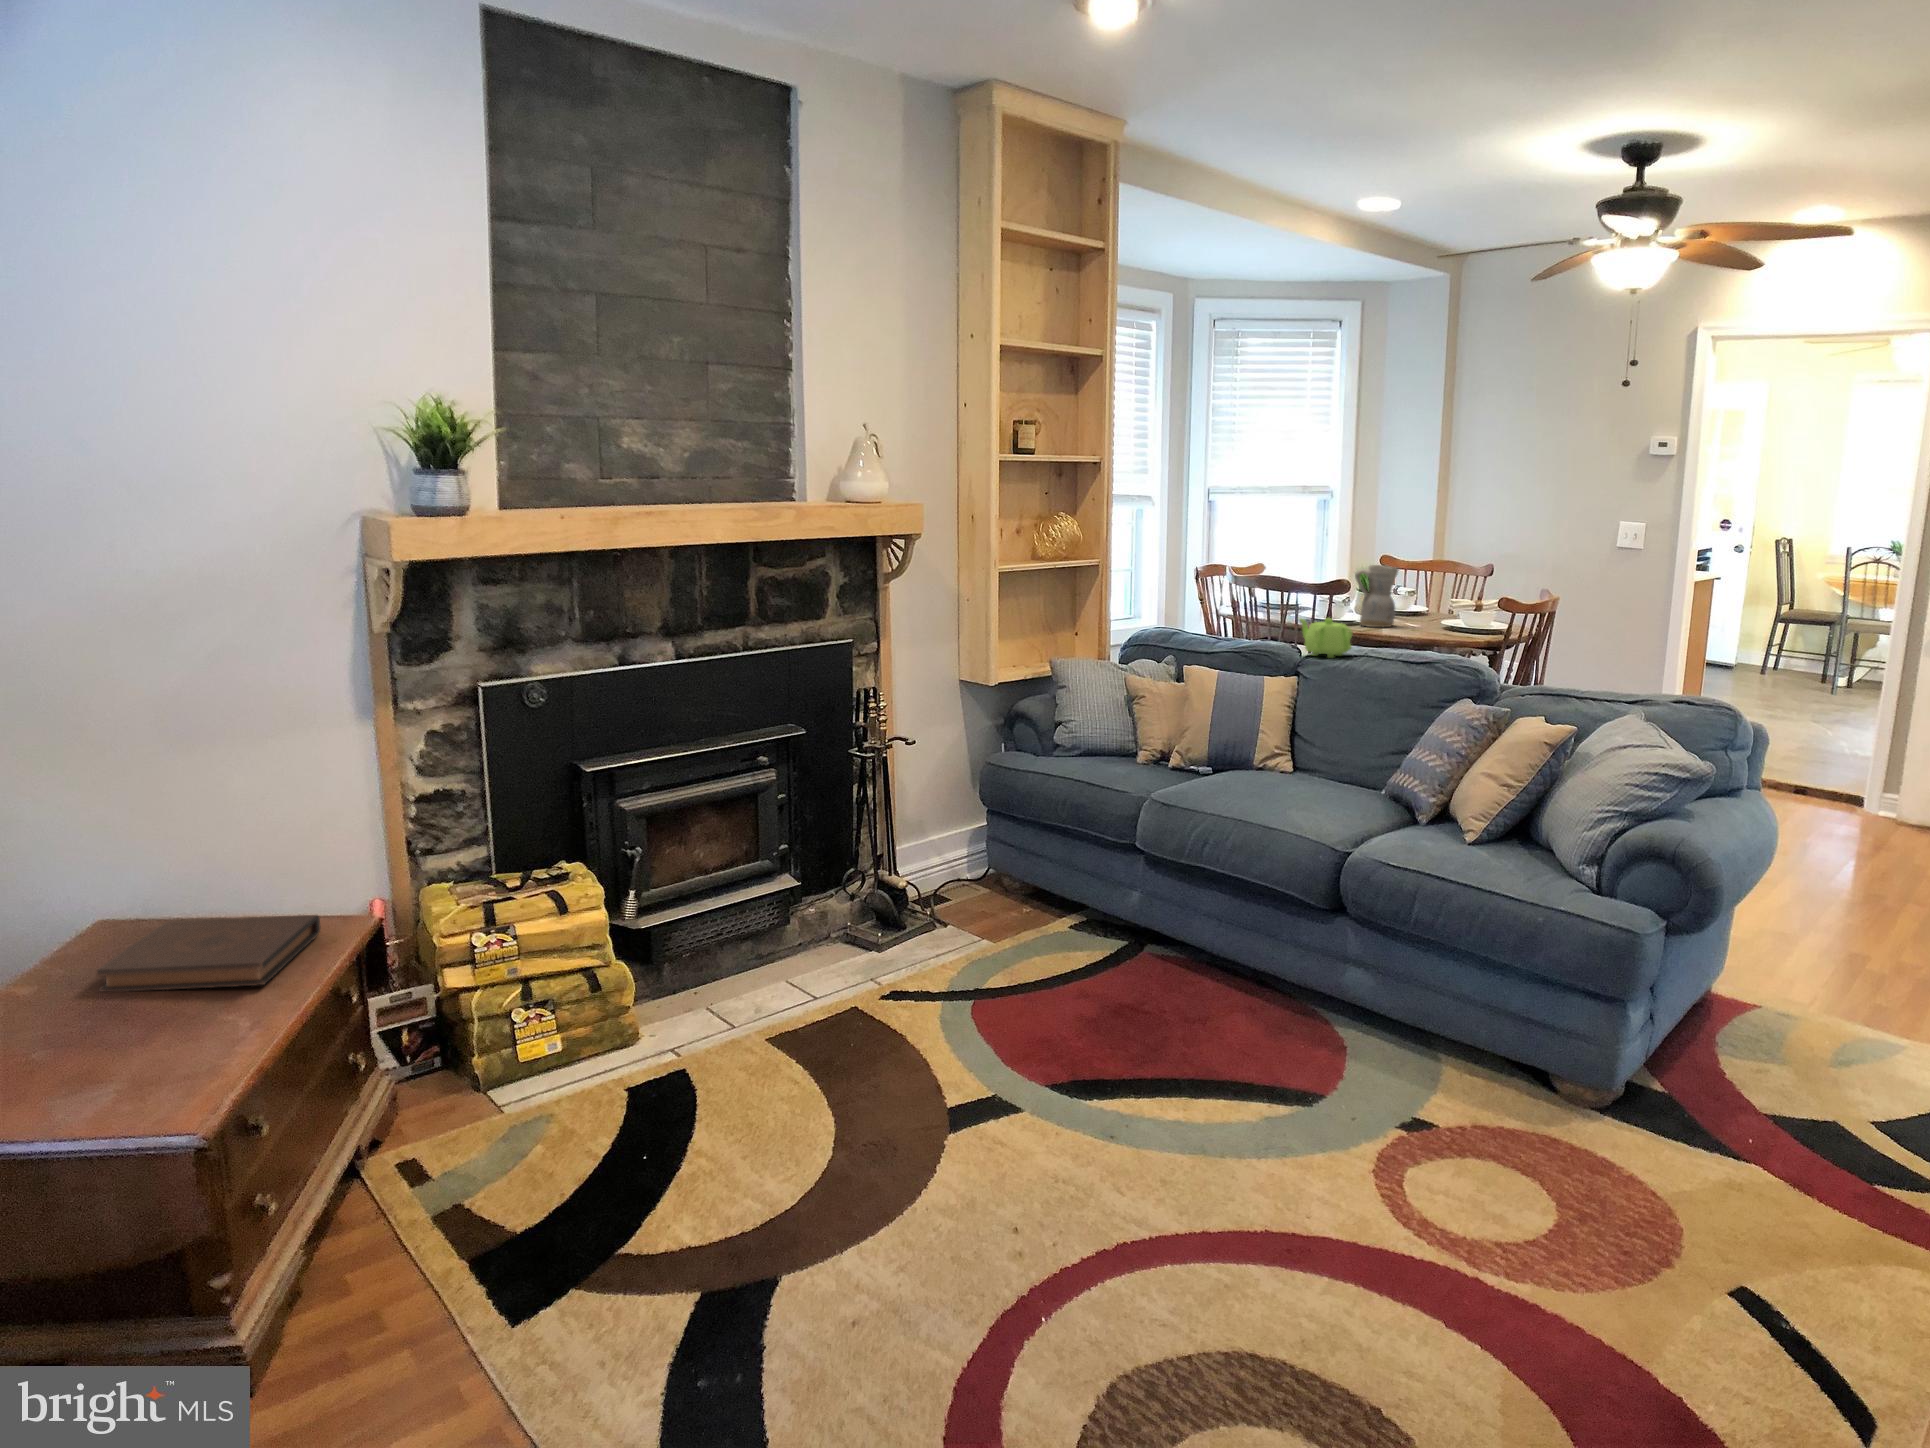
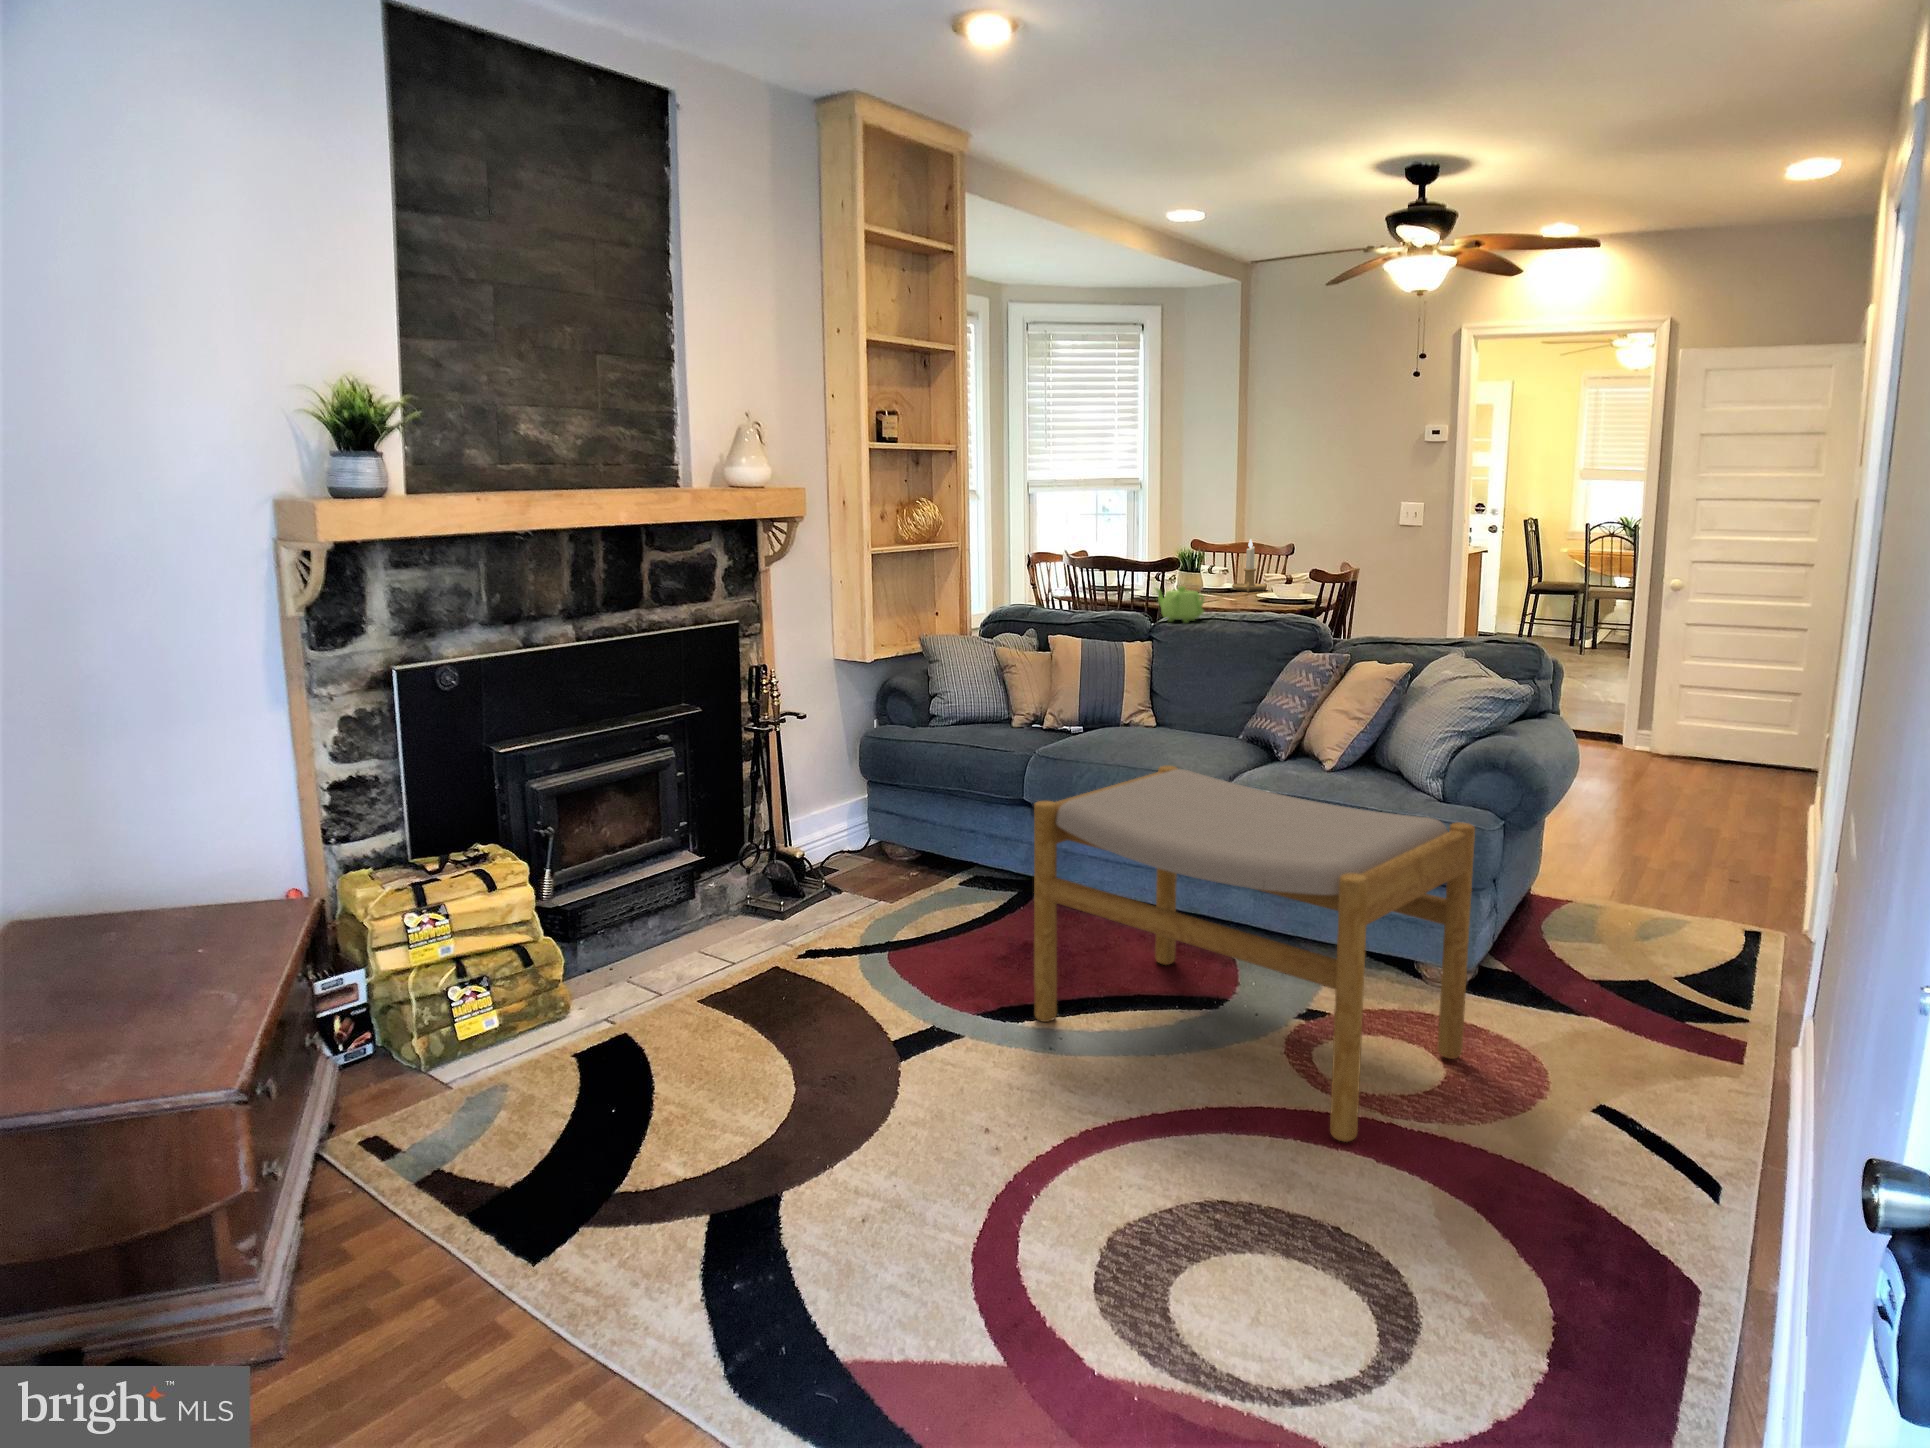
candlestick: none [1407,560,1448,619] -> present [1232,539,1267,592]
ceramic pitcher: present [1355,565,1399,627] -> none [1188,542,1228,600]
footstool: none [1103,825,1610,1298] -> present [1034,766,1475,1142]
book: present [97,915,320,991] -> none [46,898,263,983]

